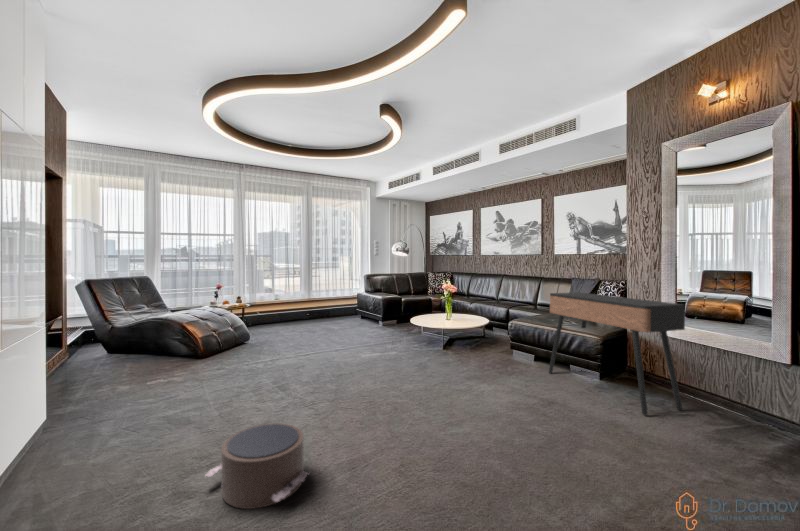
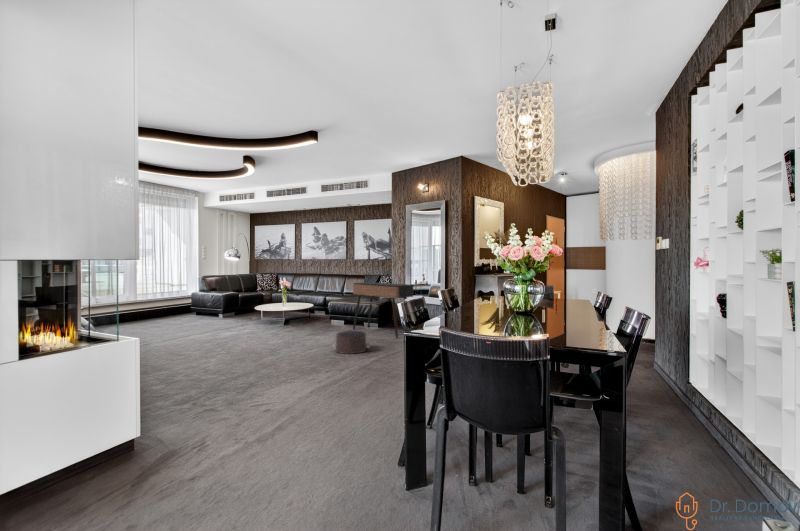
pouf: present [206,423,308,509] -> present [332,331,370,354]

